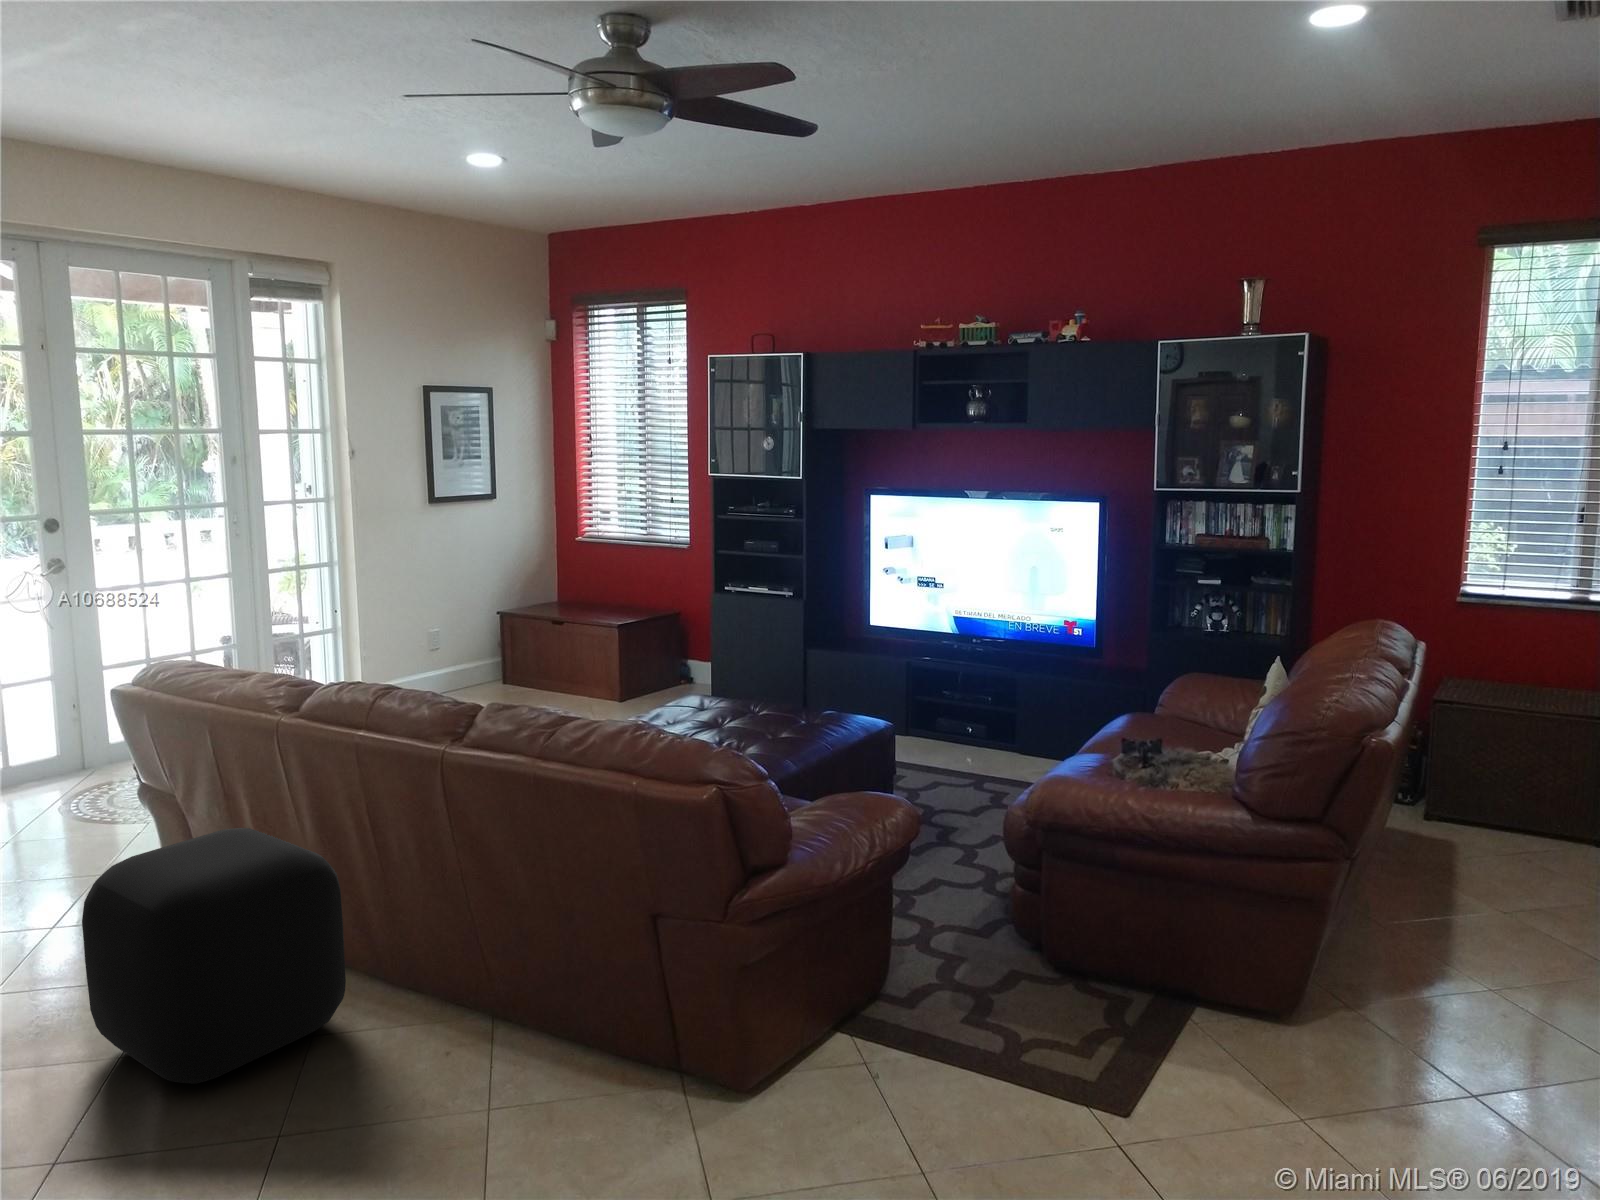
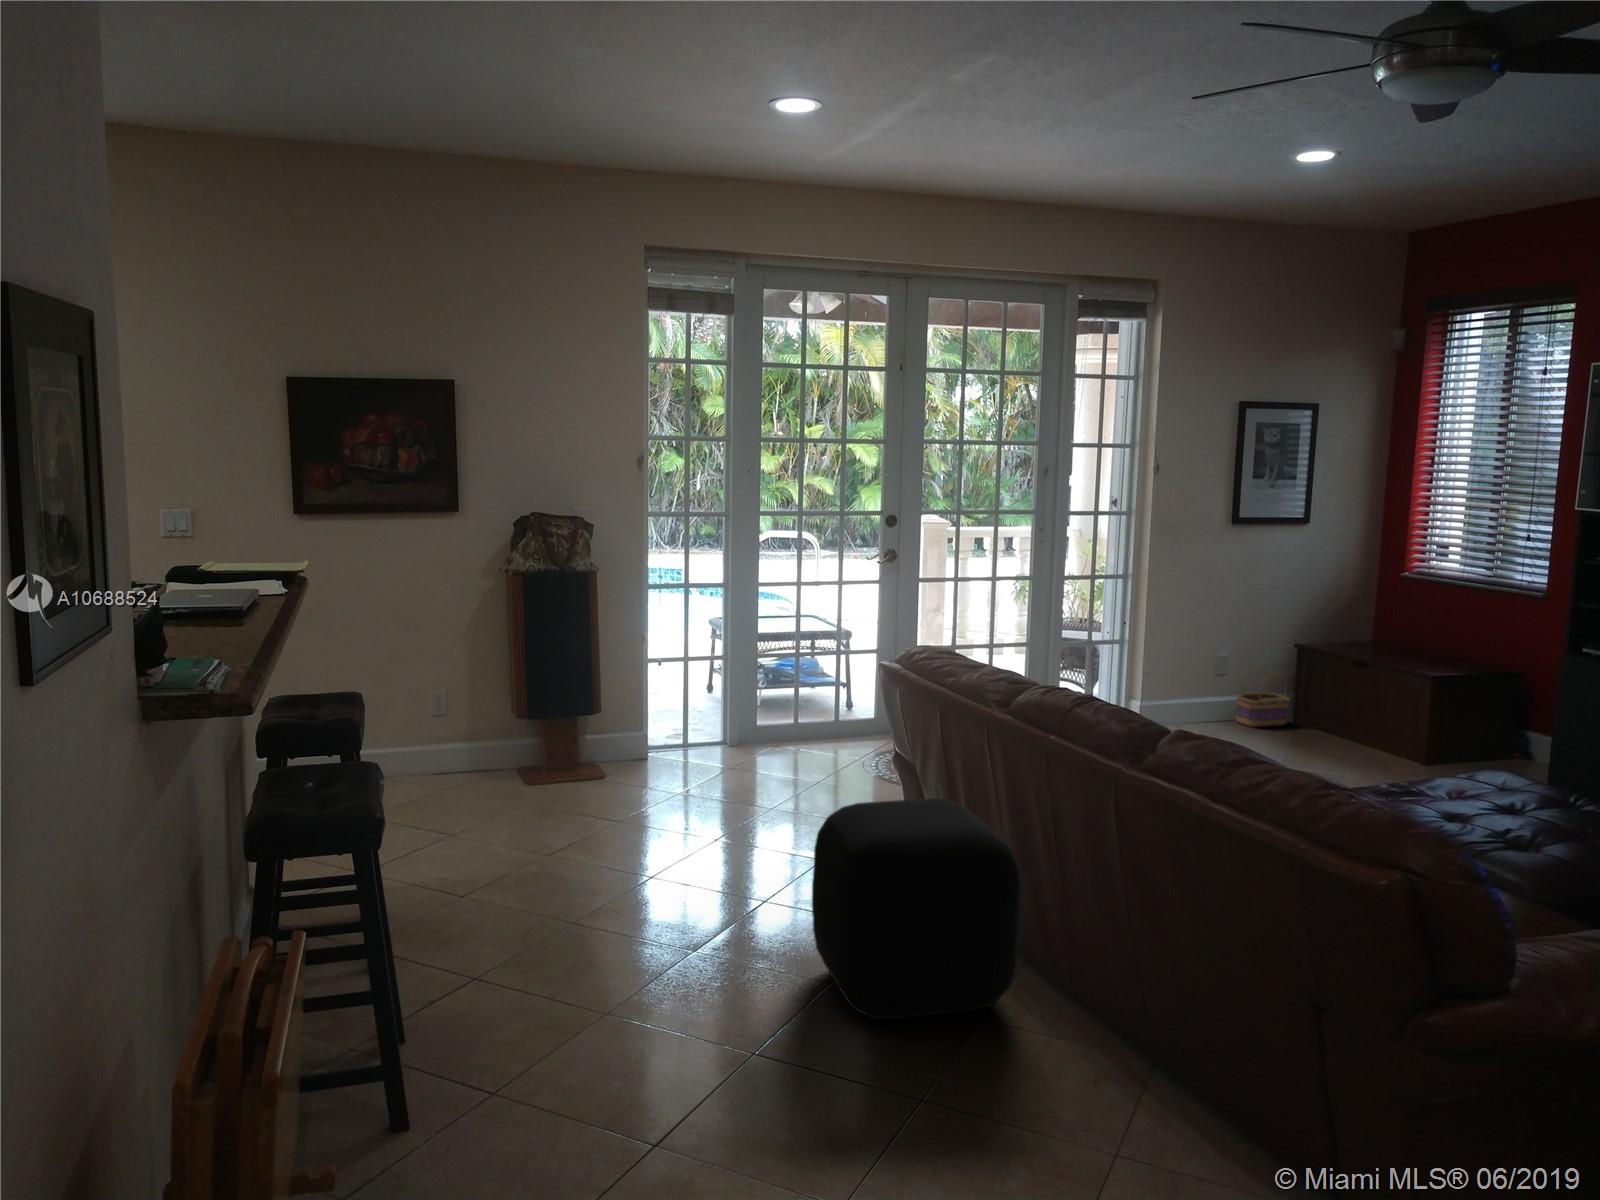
basket: none [452,637,499,693] -> present [1236,676,1290,727]

